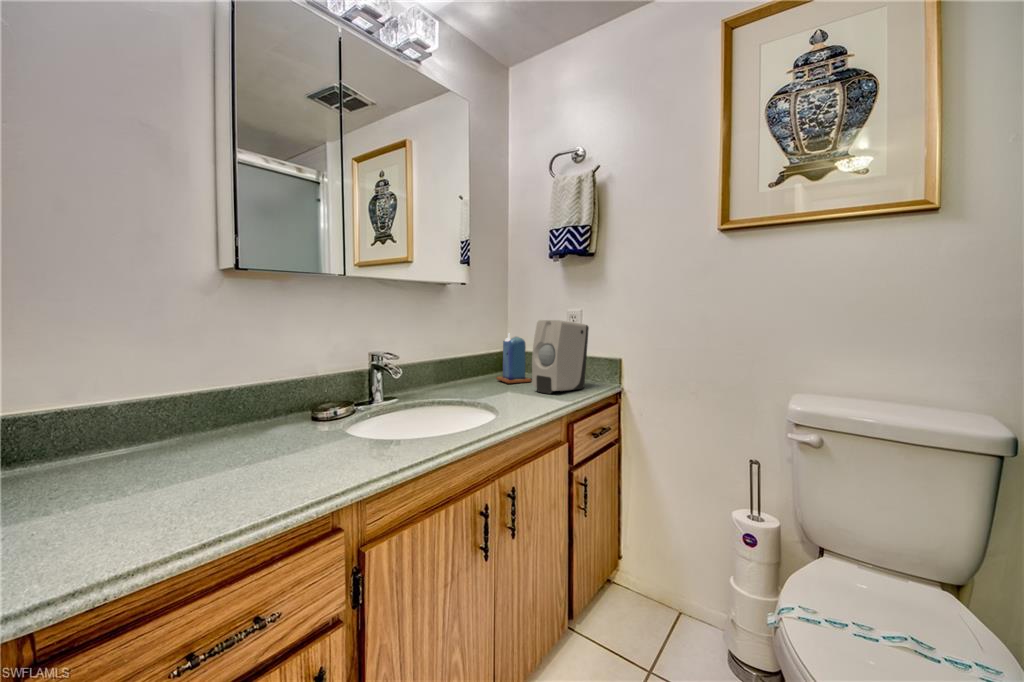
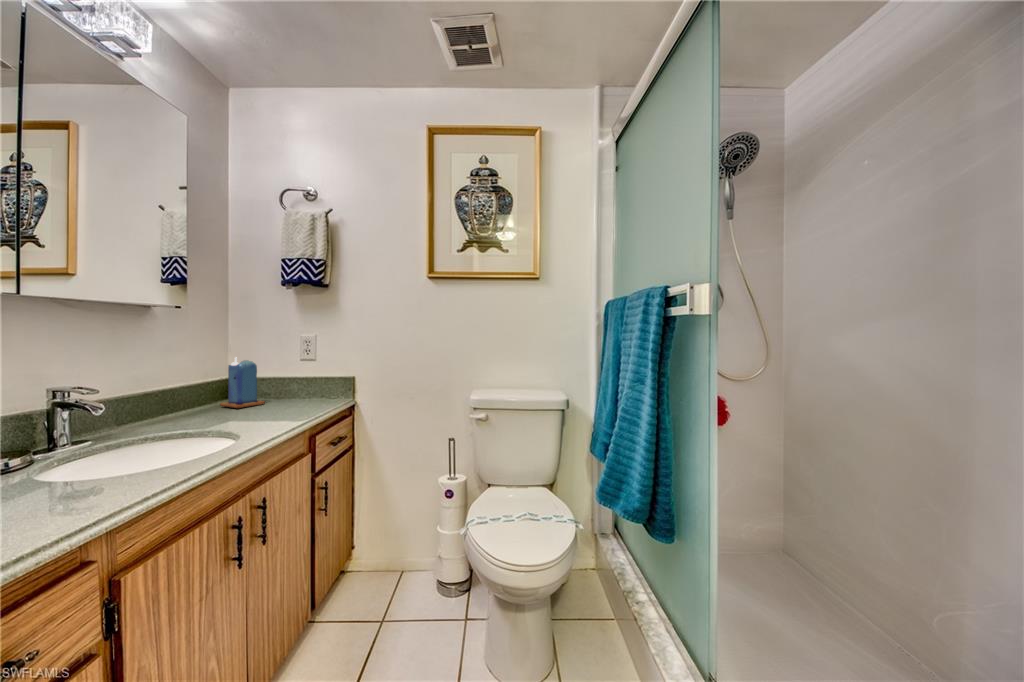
soap dispenser: present [532,320,589,394] -> none [269,345,326,412]

